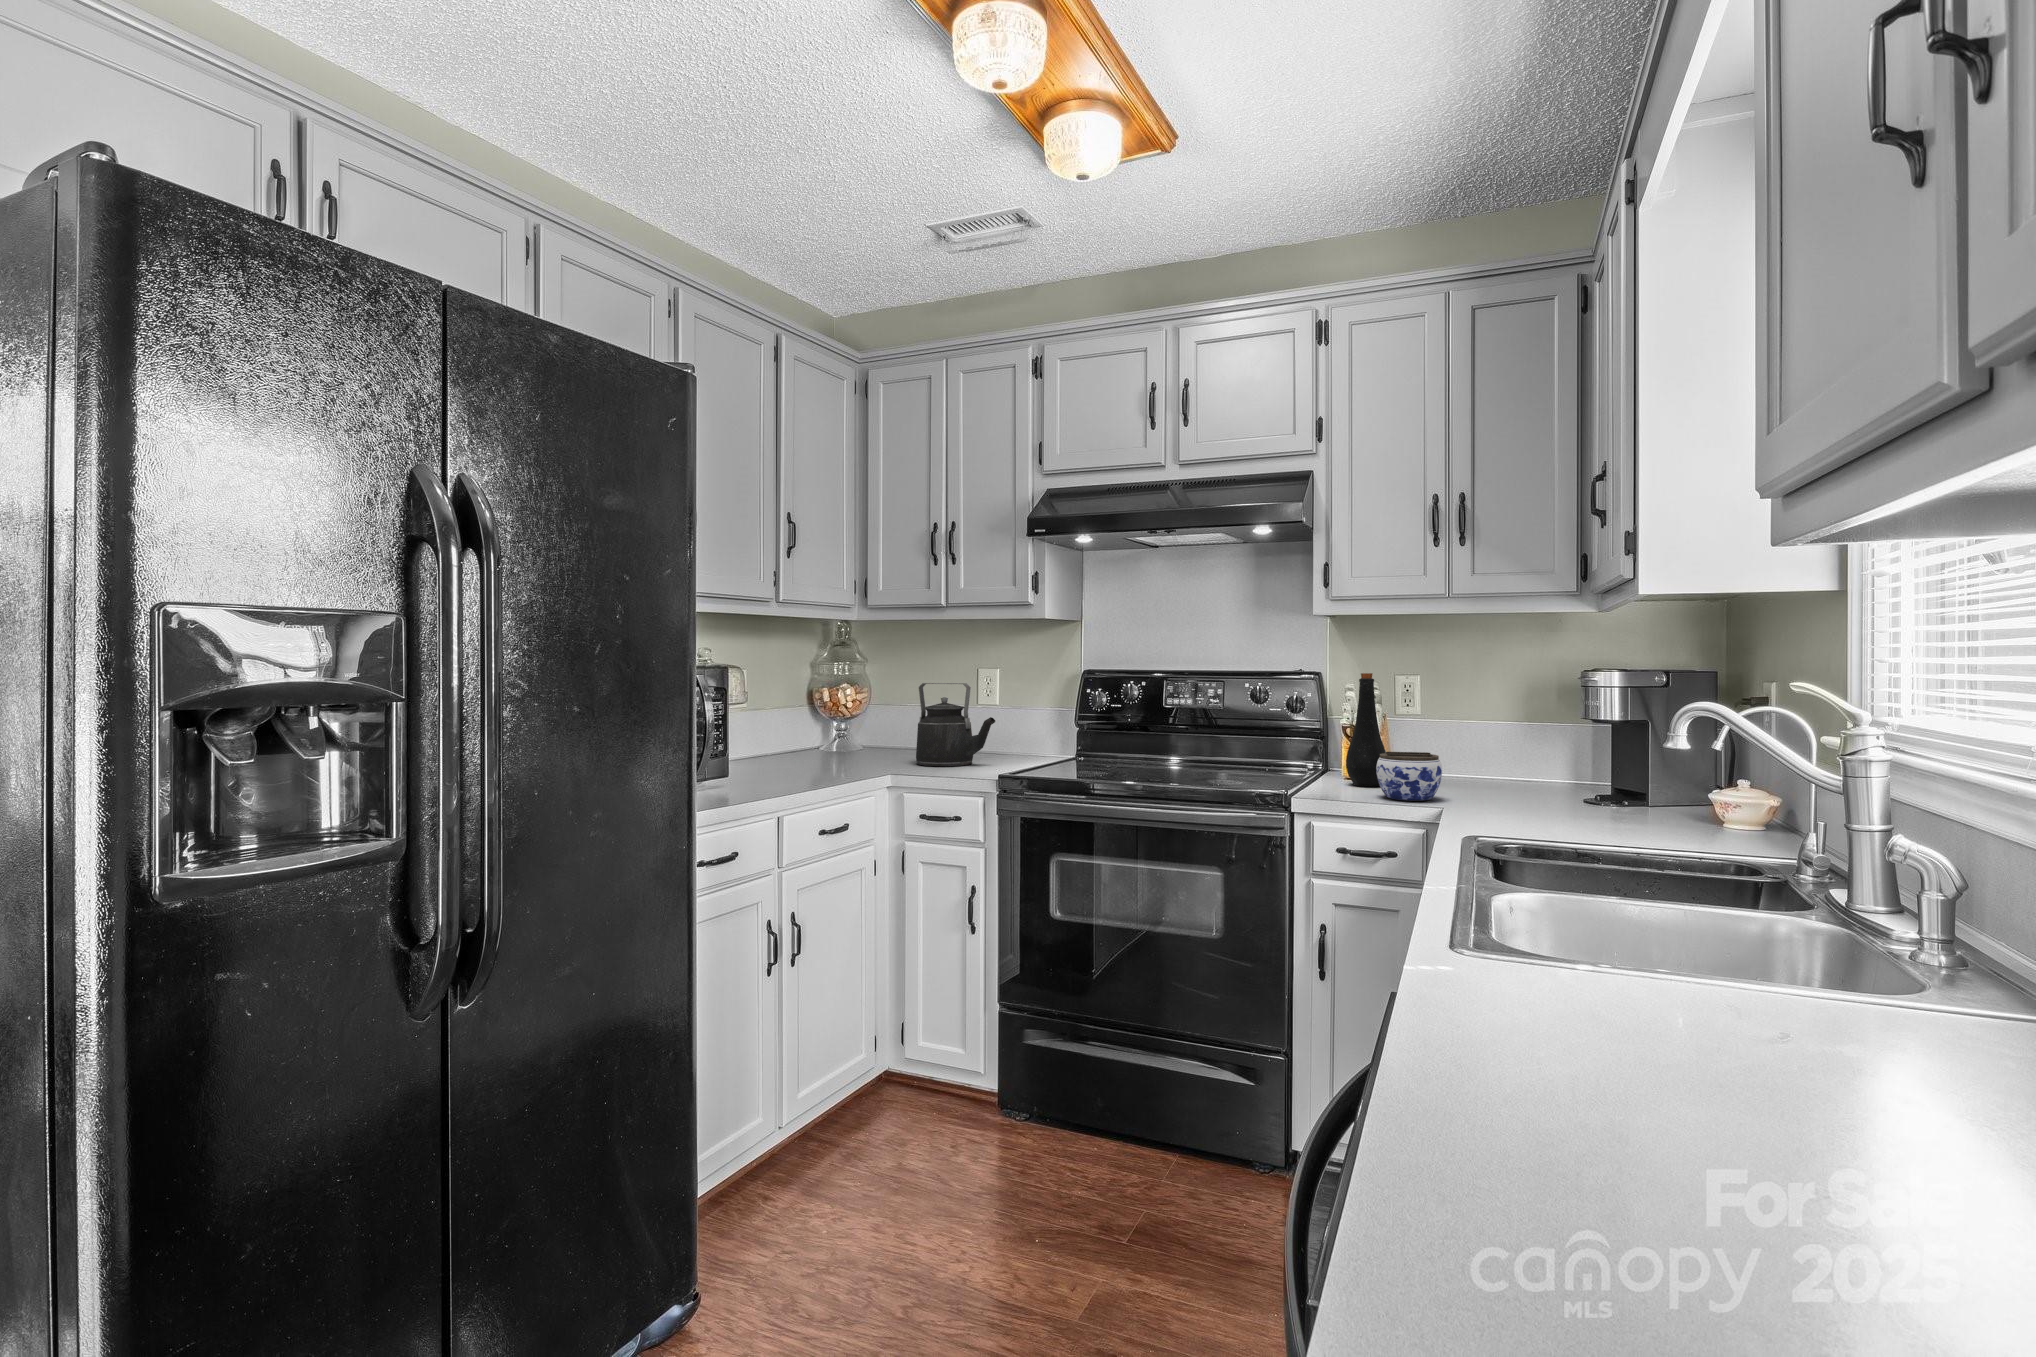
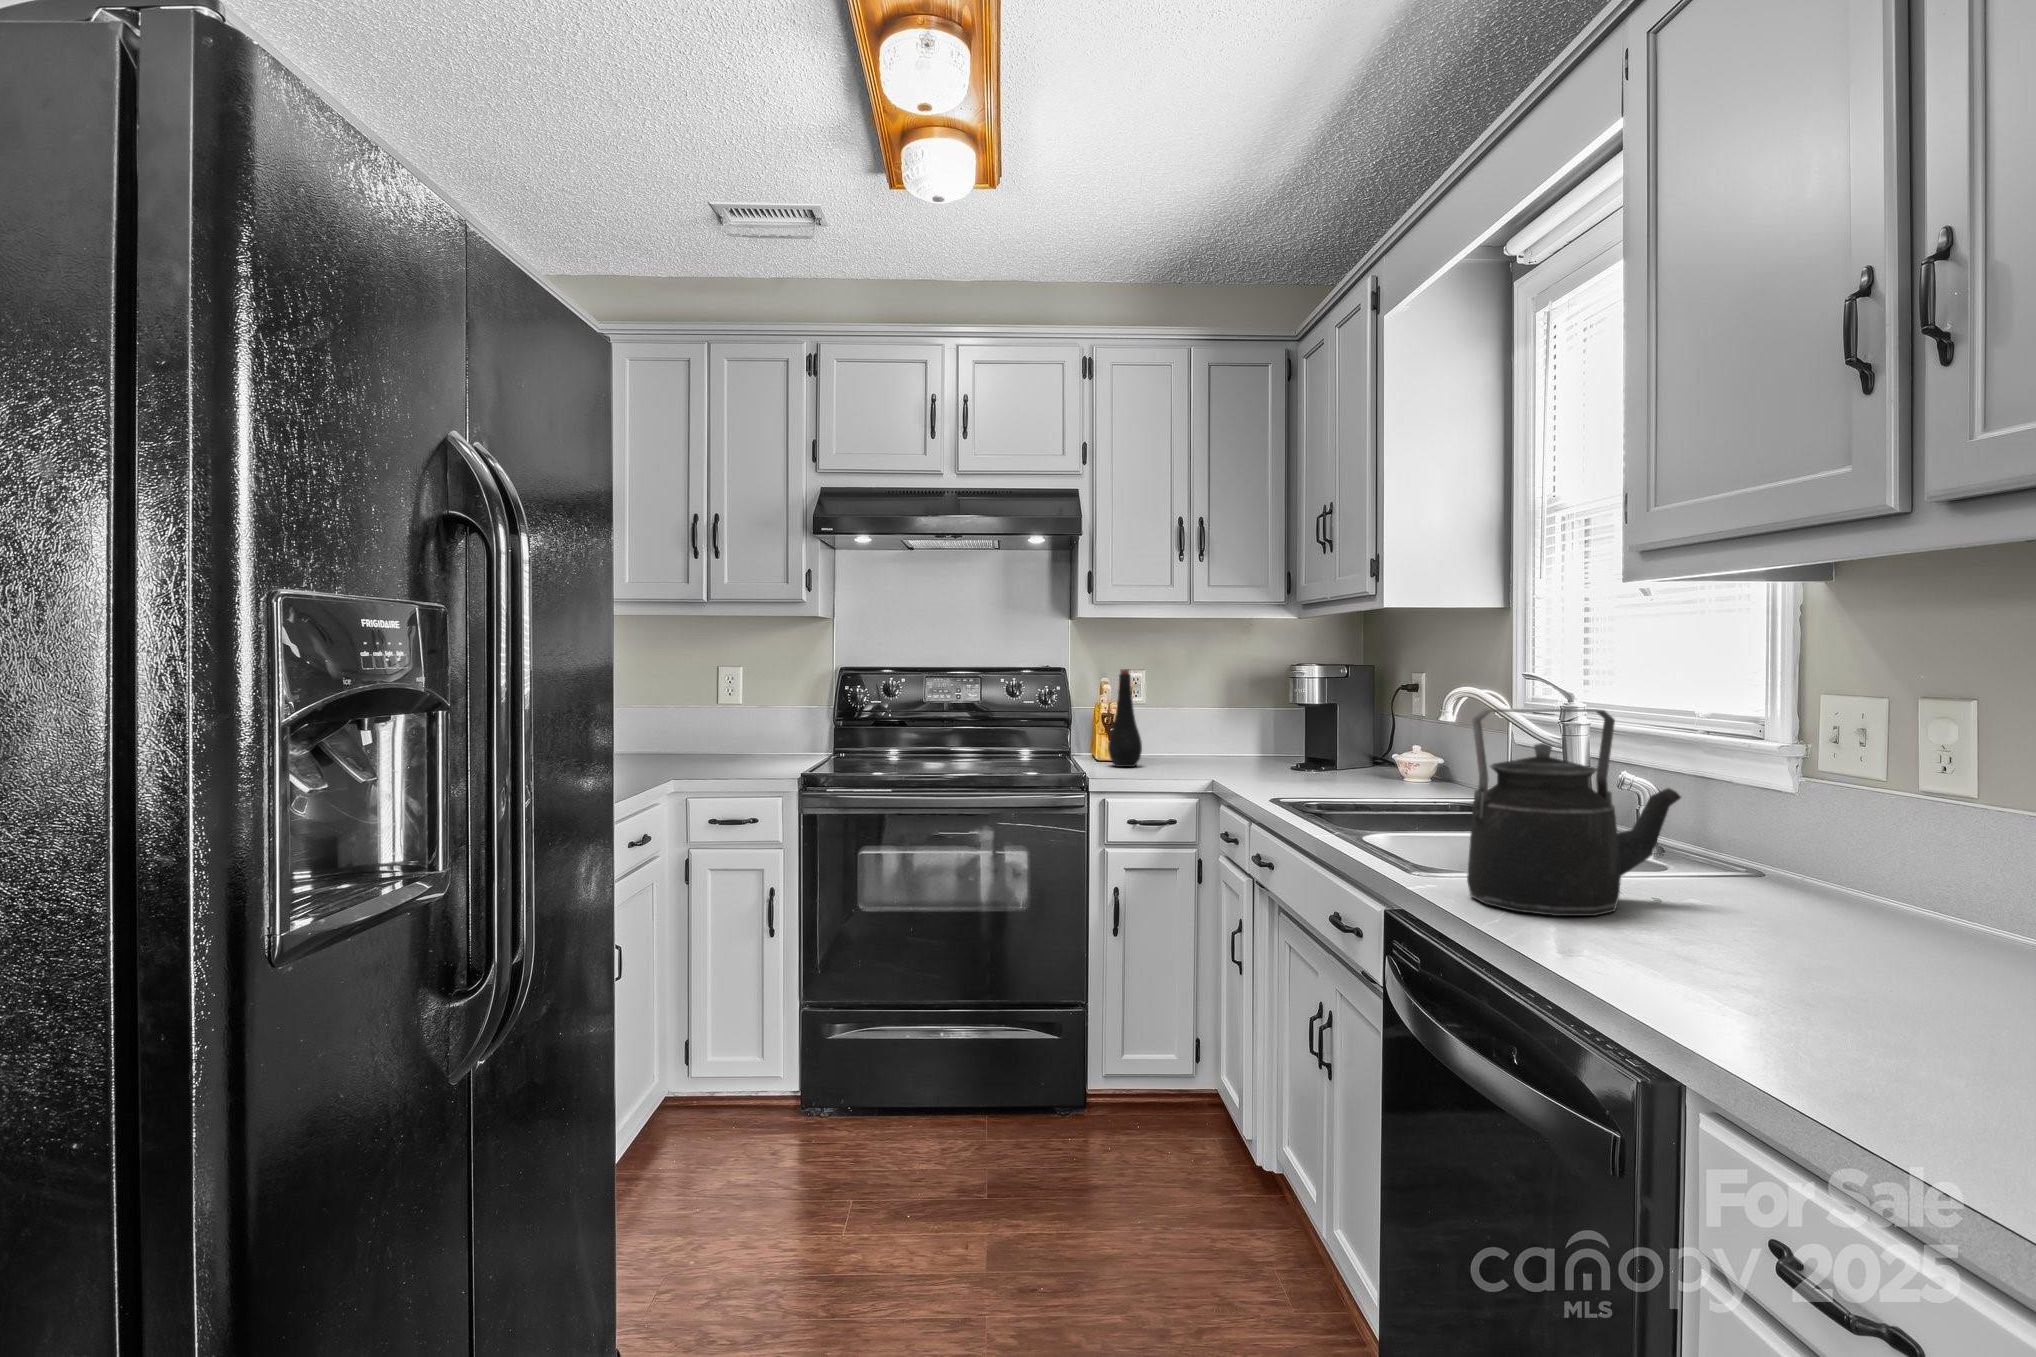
kettle: present [916,683,995,766] -> present [1467,709,1681,916]
jar: present [1376,752,1442,801] -> none [1149,735,1201,776]

